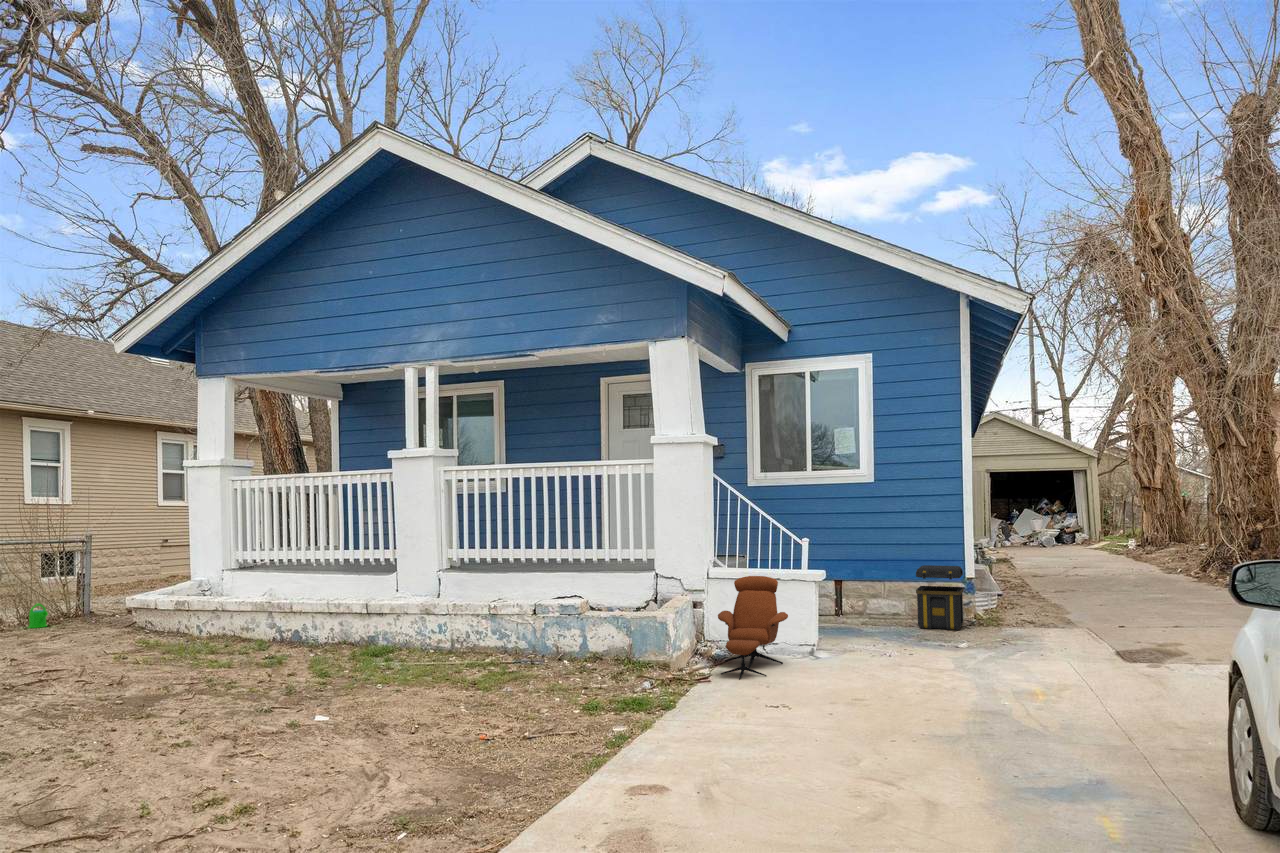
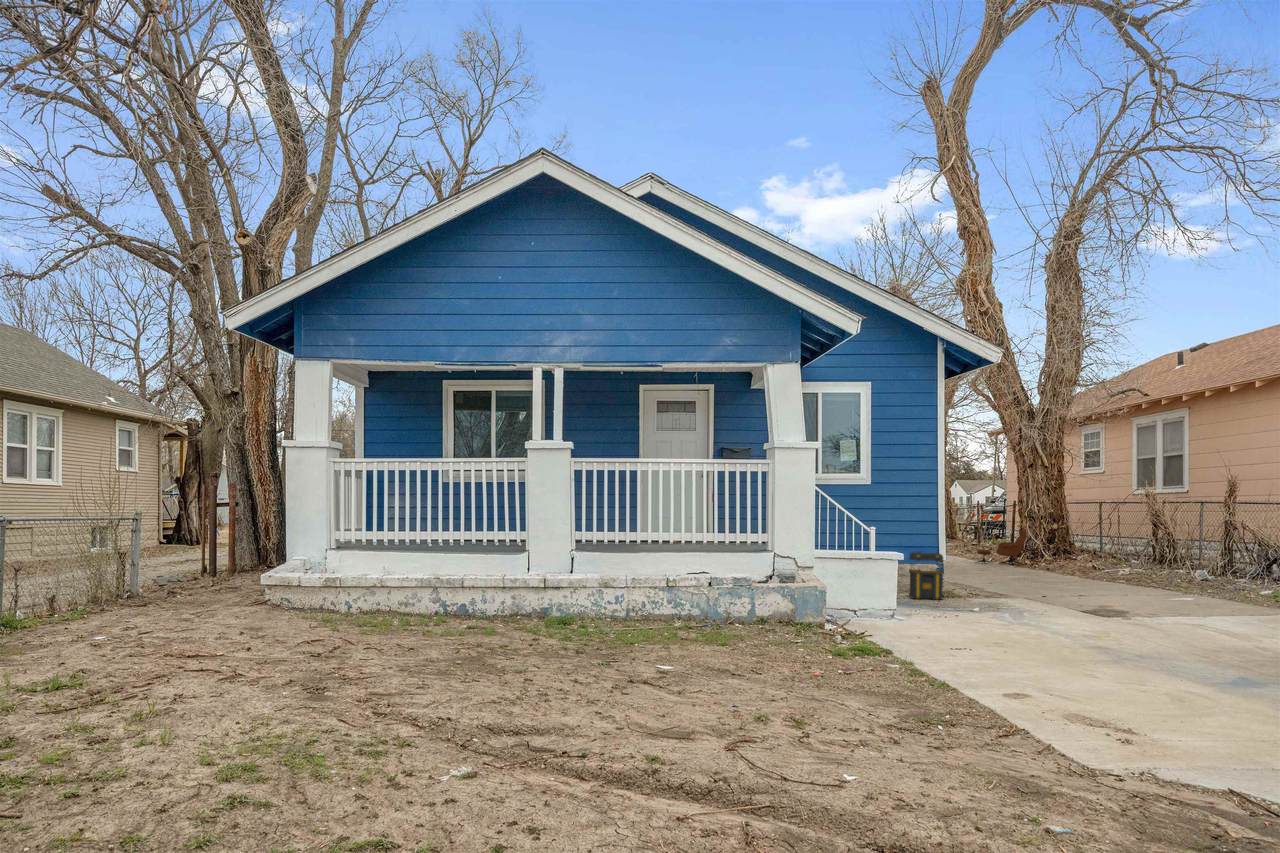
lounge chair: present [718,576,788,680] -> present [975,529,1027,565]
watering can: present [28,603,48,628] -> none [121,583,150,608]

